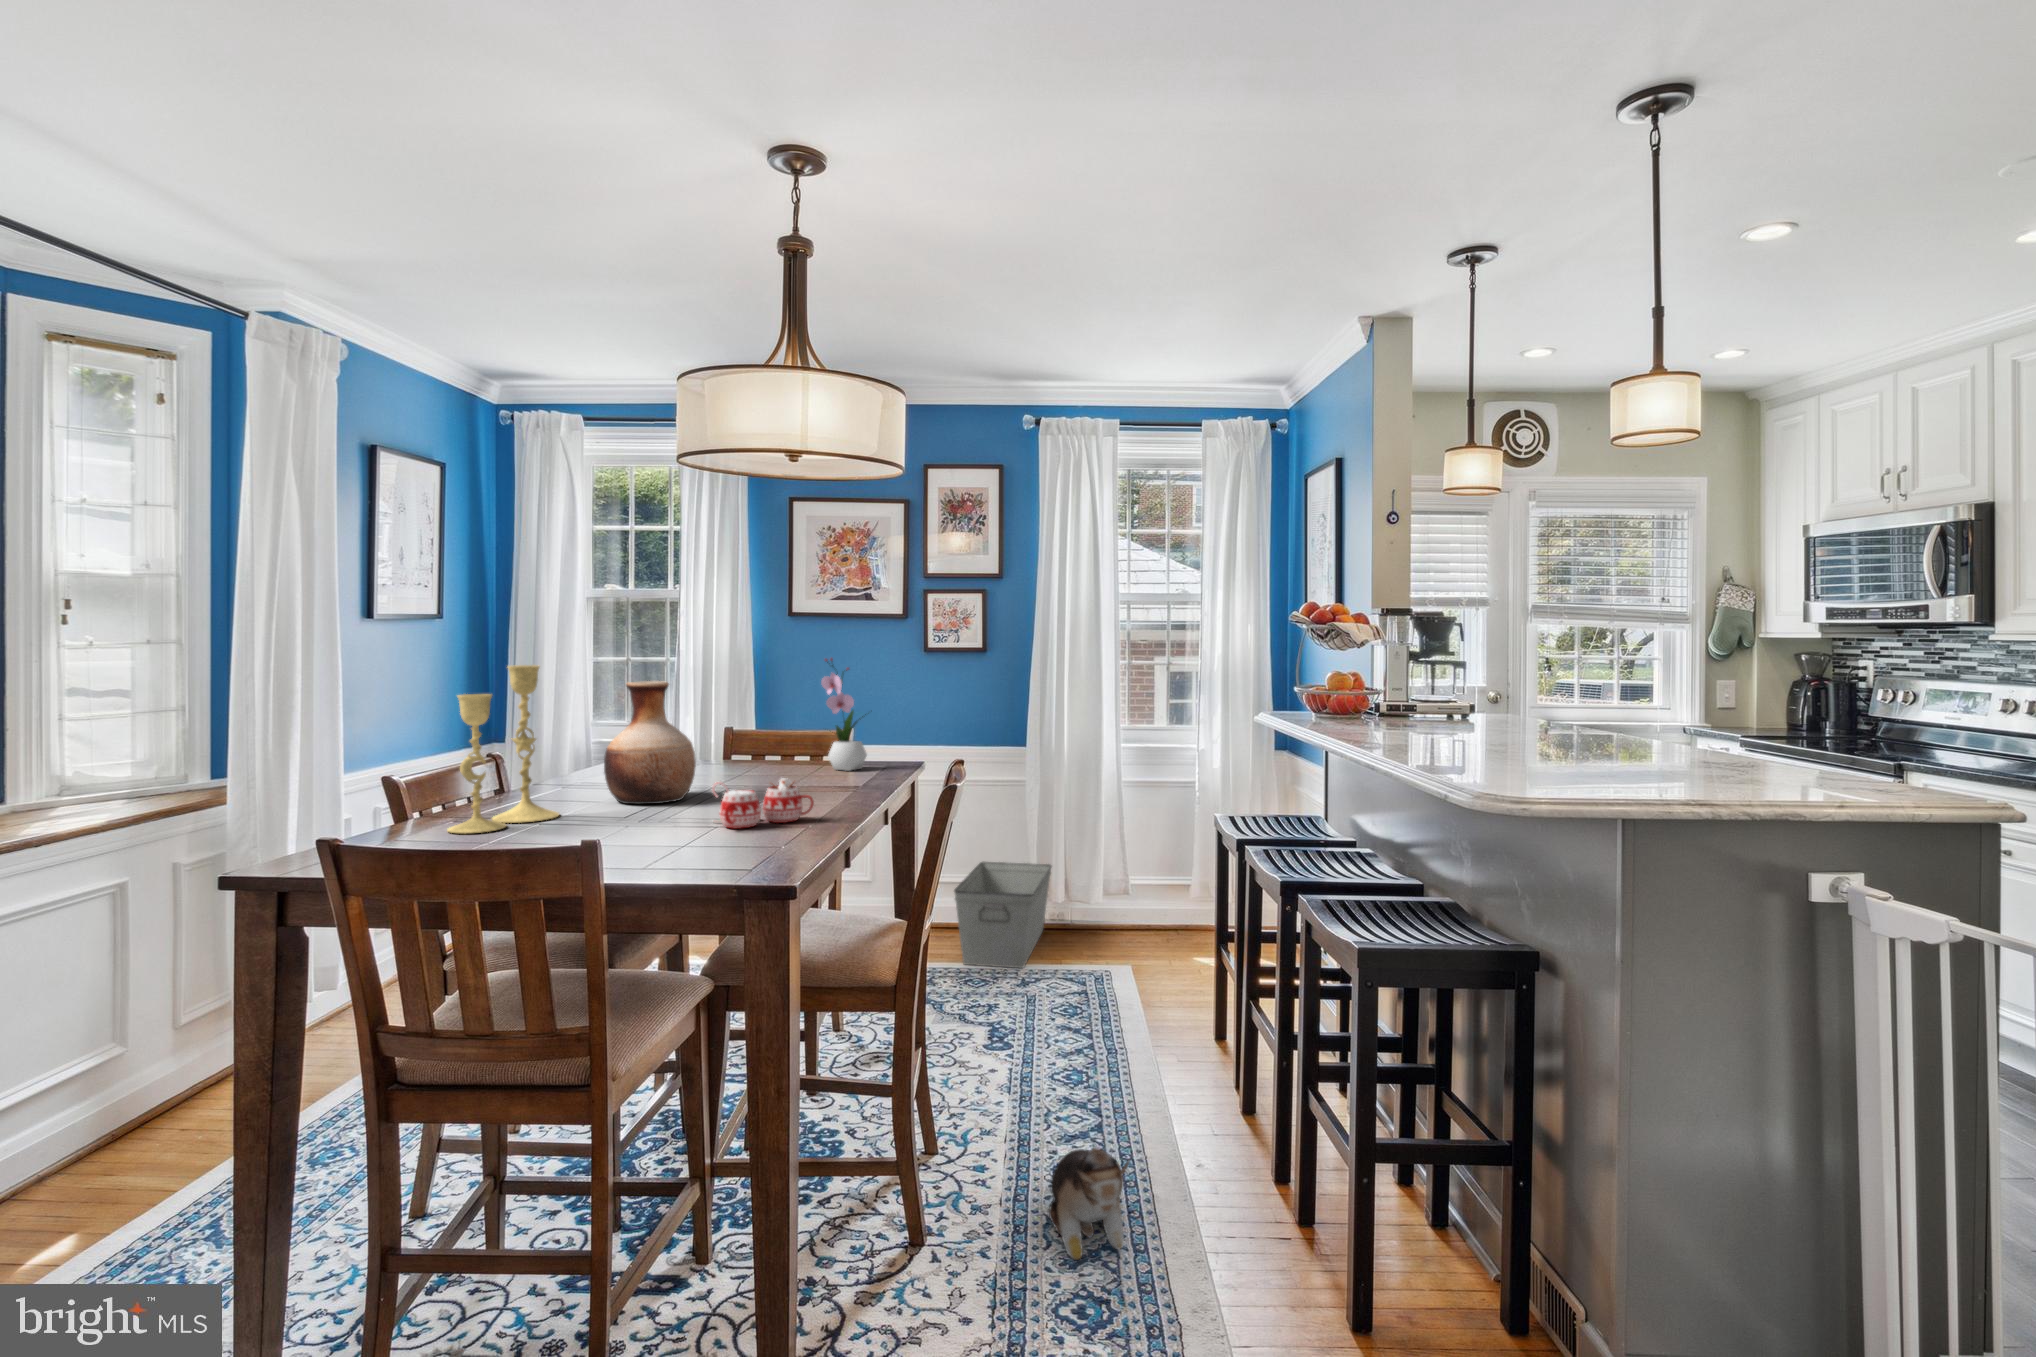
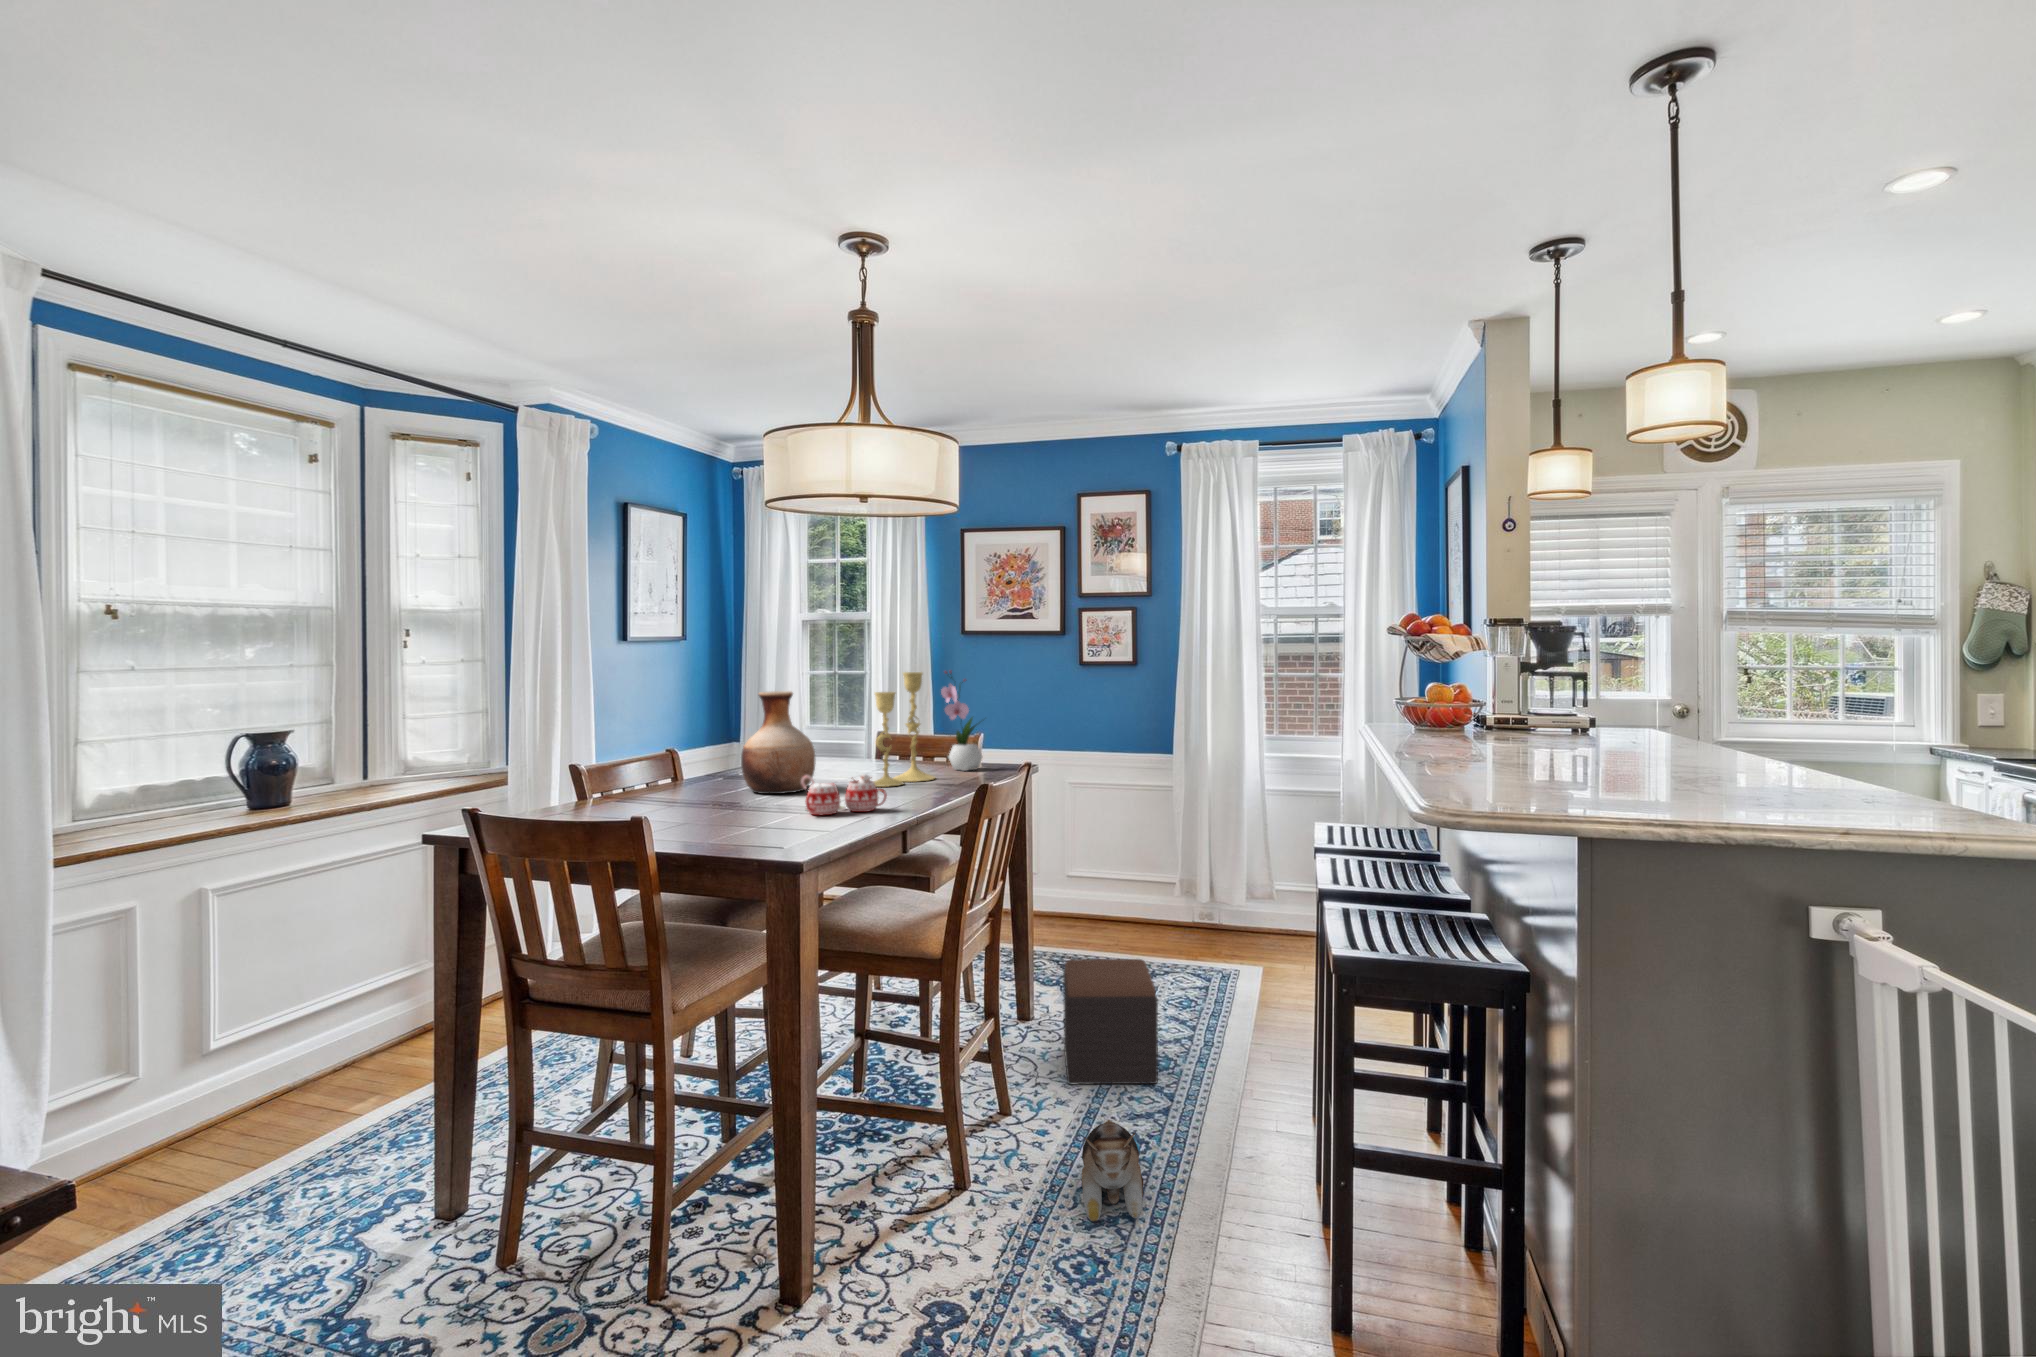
candlestick: present [448,665,559,834] -> present [874,672,935,787]
storage bin: present [954,862,1052,968] -> none [1093,861,1199,962]
footstool: none [965,967,1079,1110] -> present [1063,959,1158,1084]

